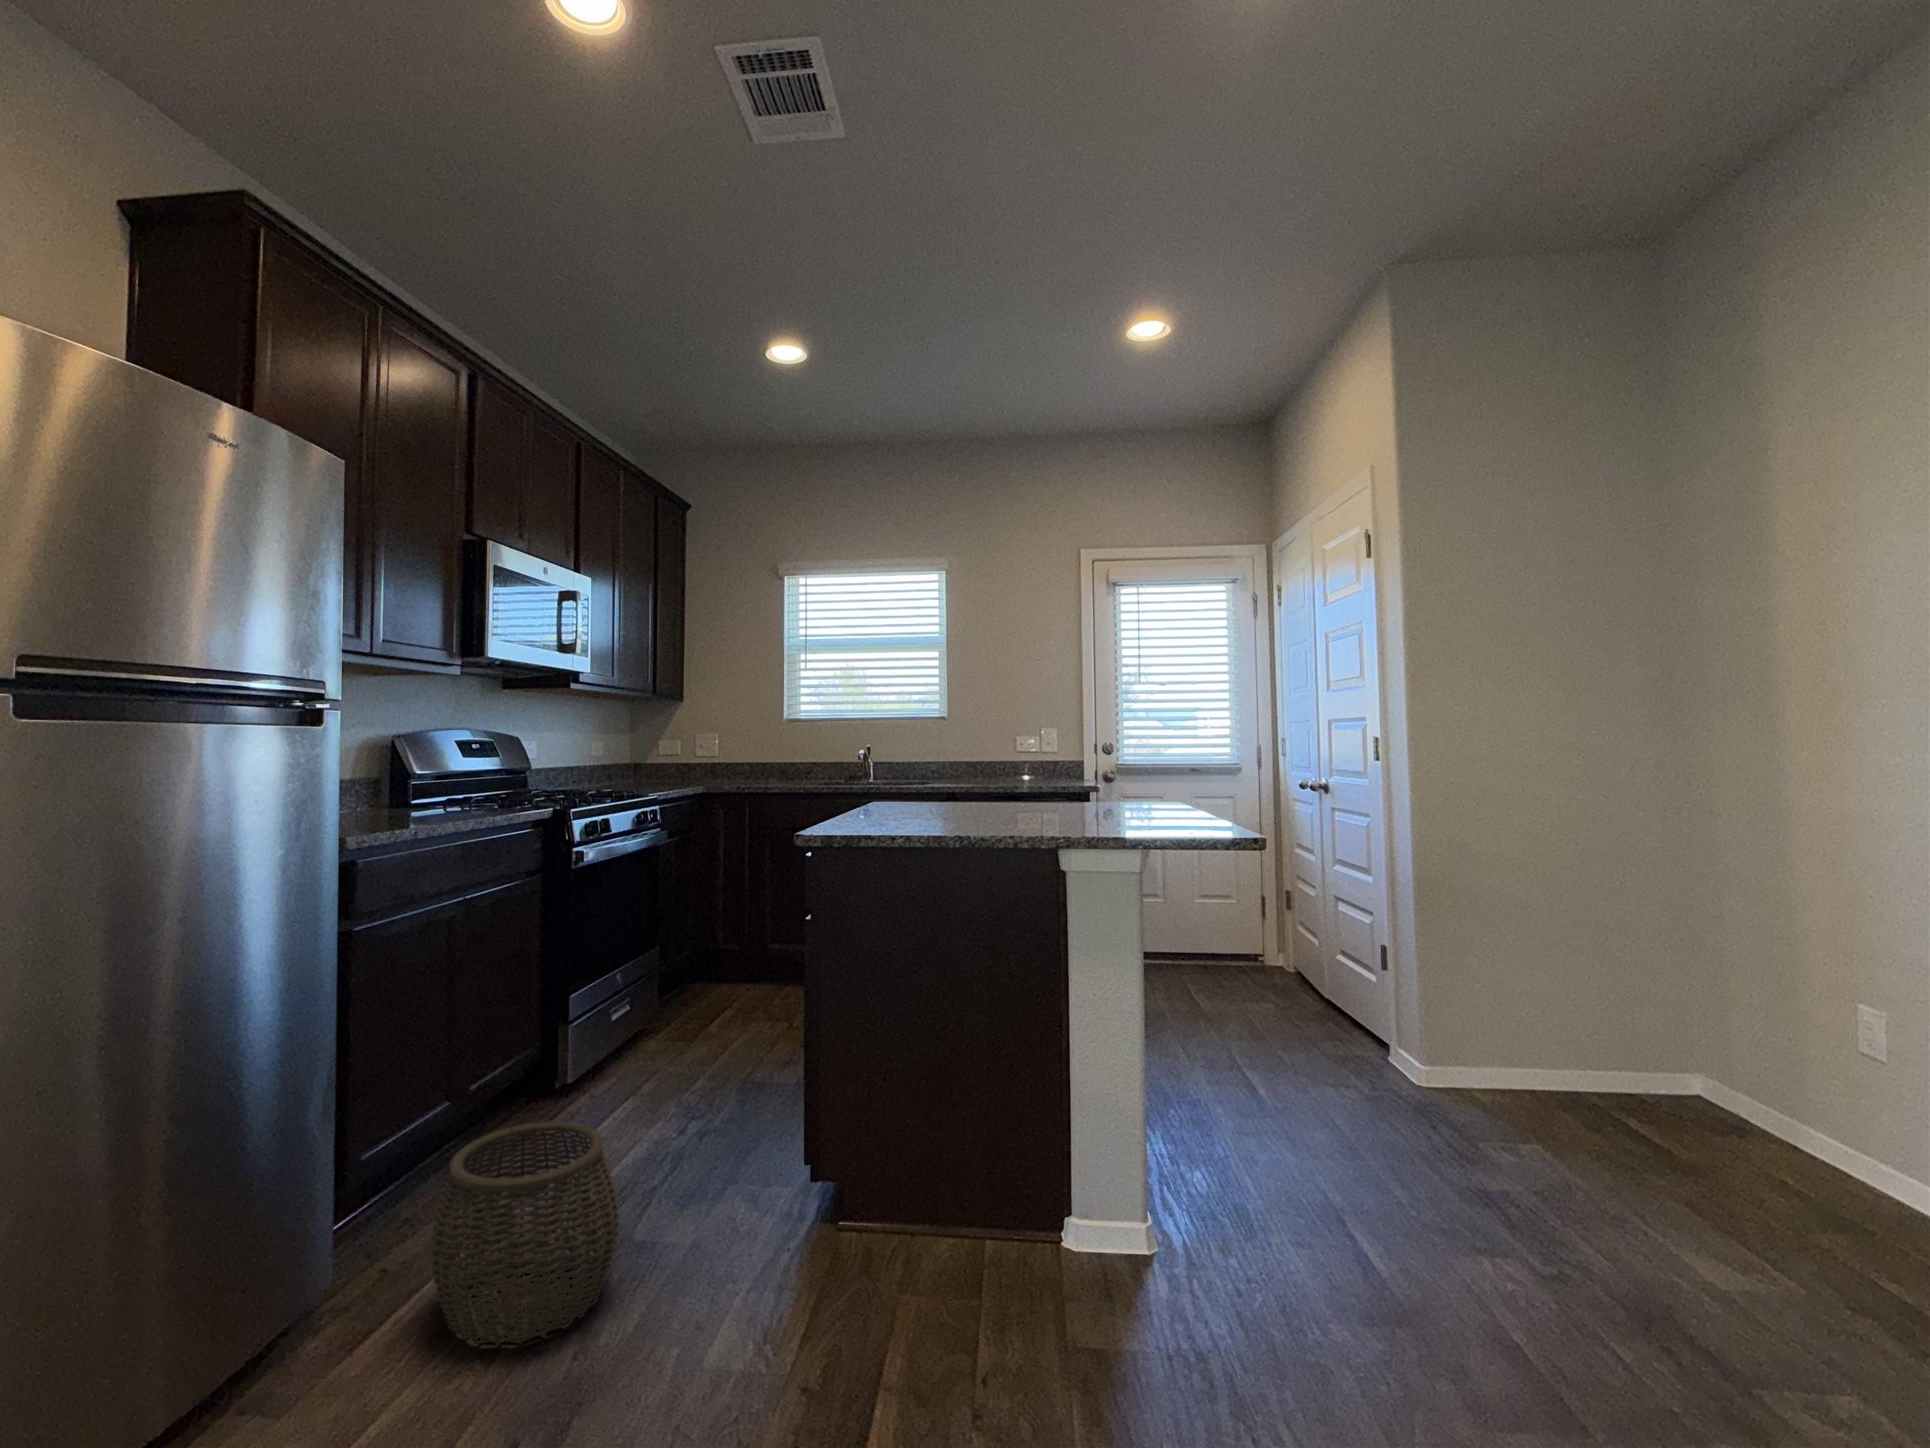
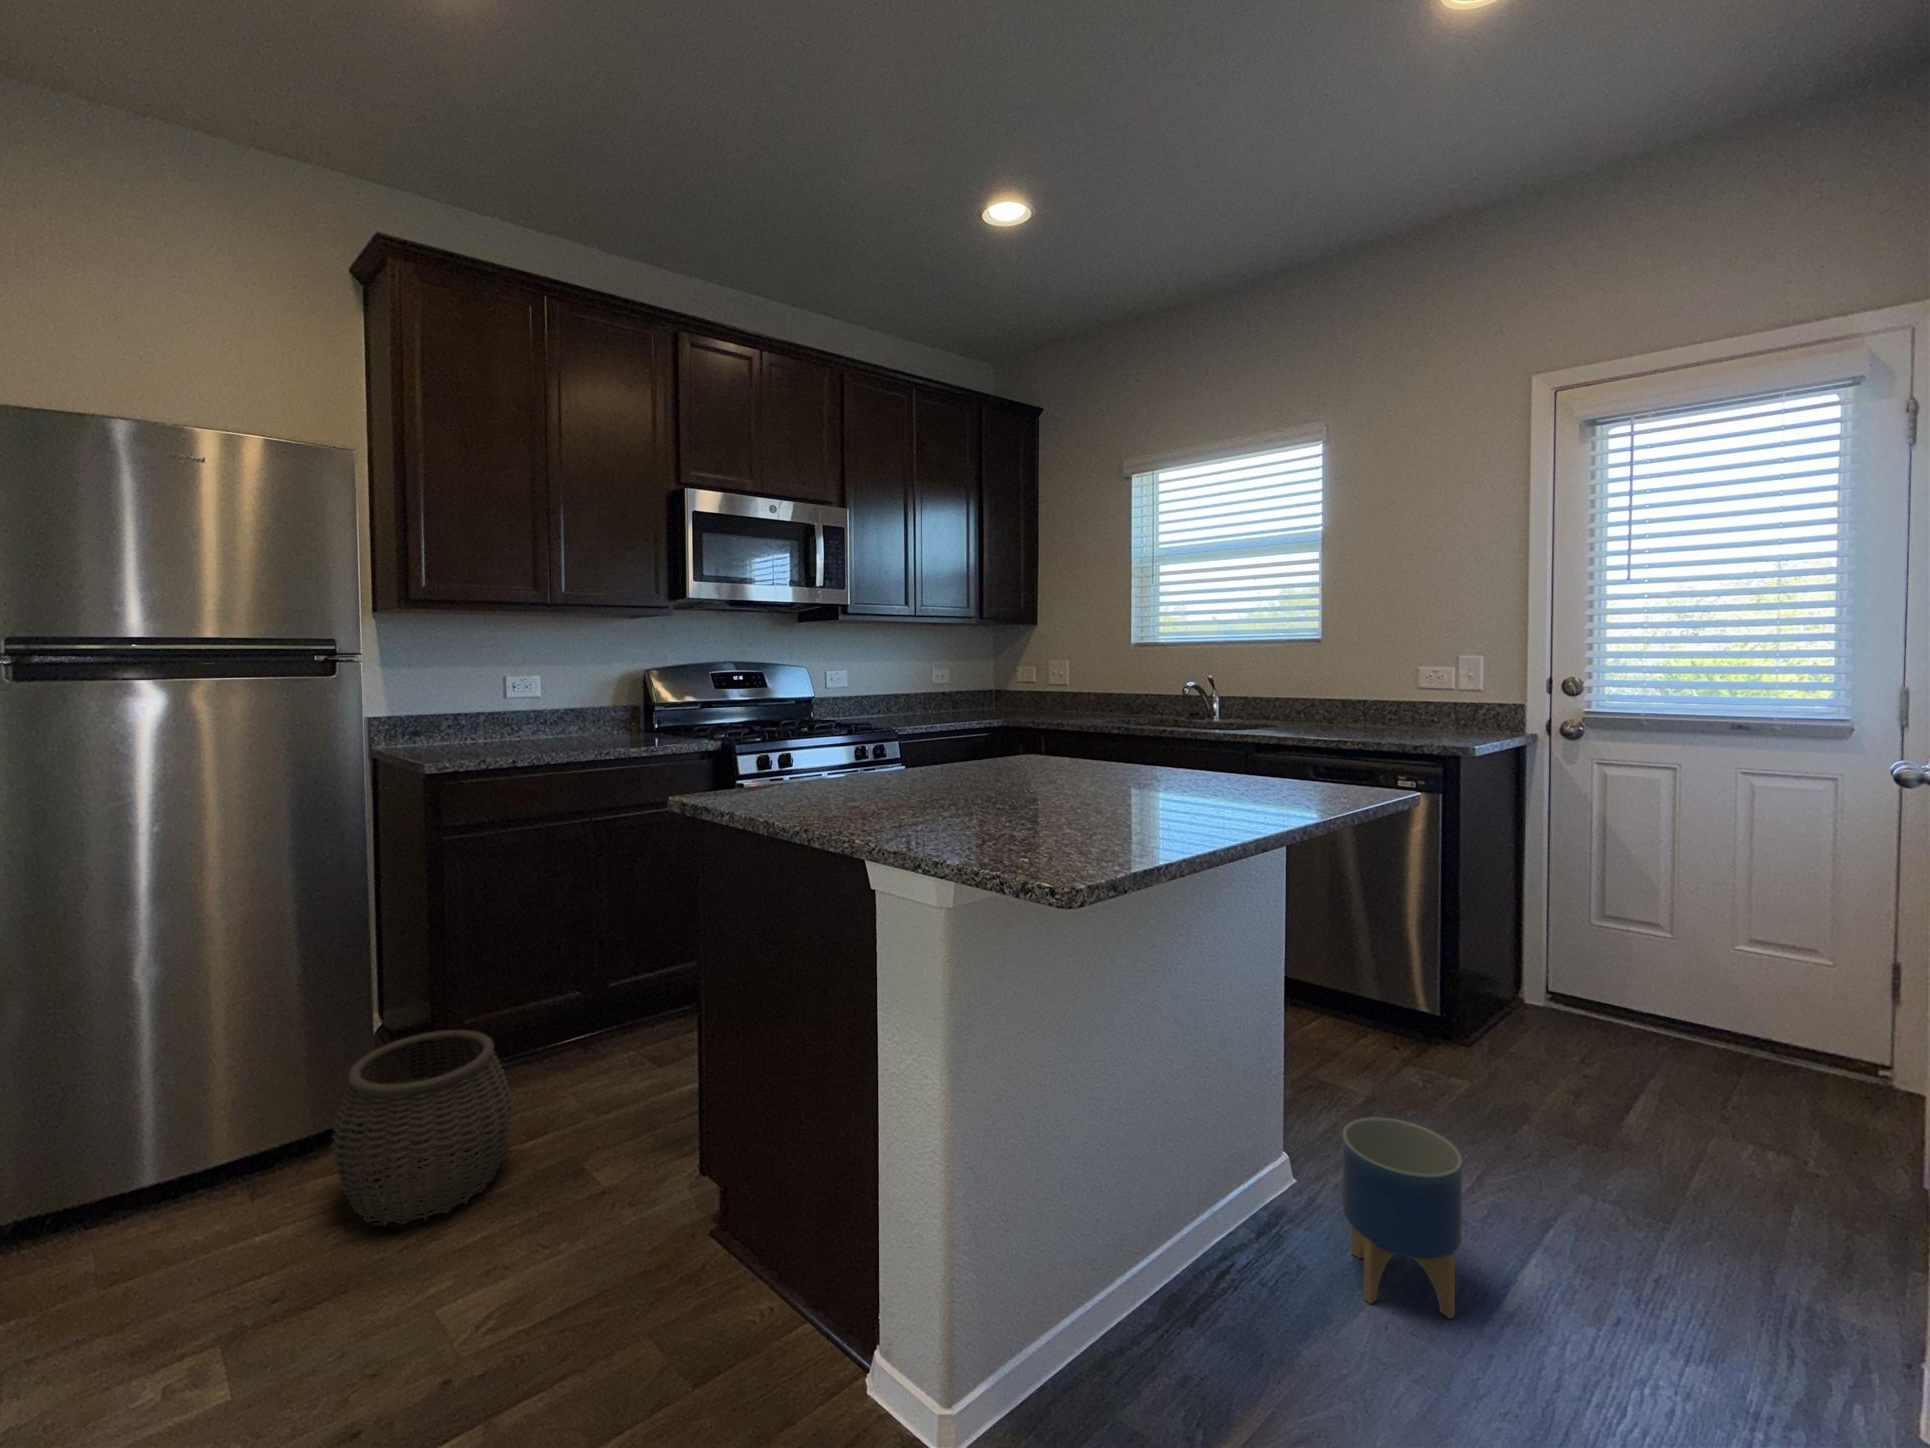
planter: none [1179,997,1246,1103] -> present [1343,1117,1462,1318]

